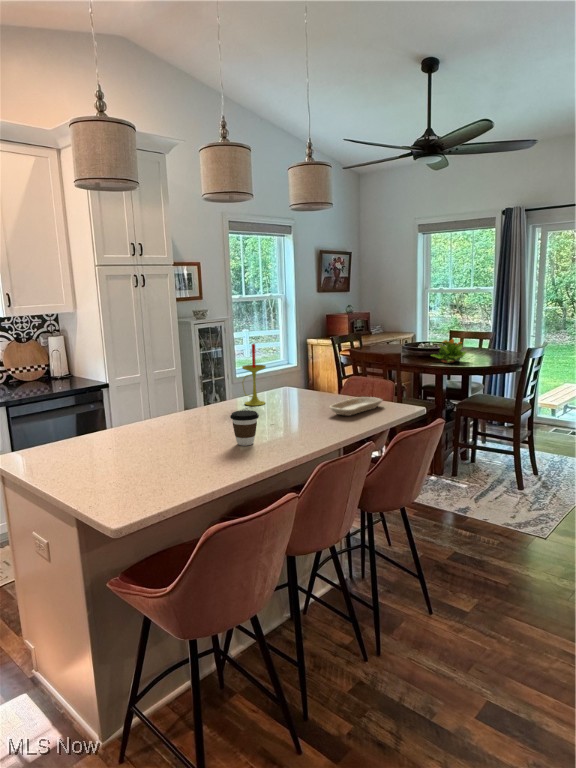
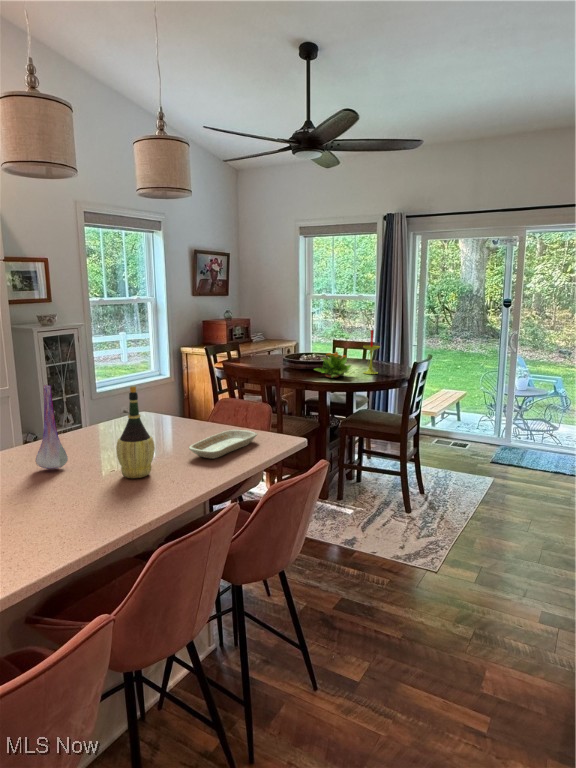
candle: present [242,344,266,406] -> present [363,330,380,374]
vase: none [216,354,240,419] -> present [36,385,68,469]
wine bottle: none [277,356,305,426] -> present [116,386,155,478]
coffee cup: present [230,410,259,446] -> none [38,466,82,518]

